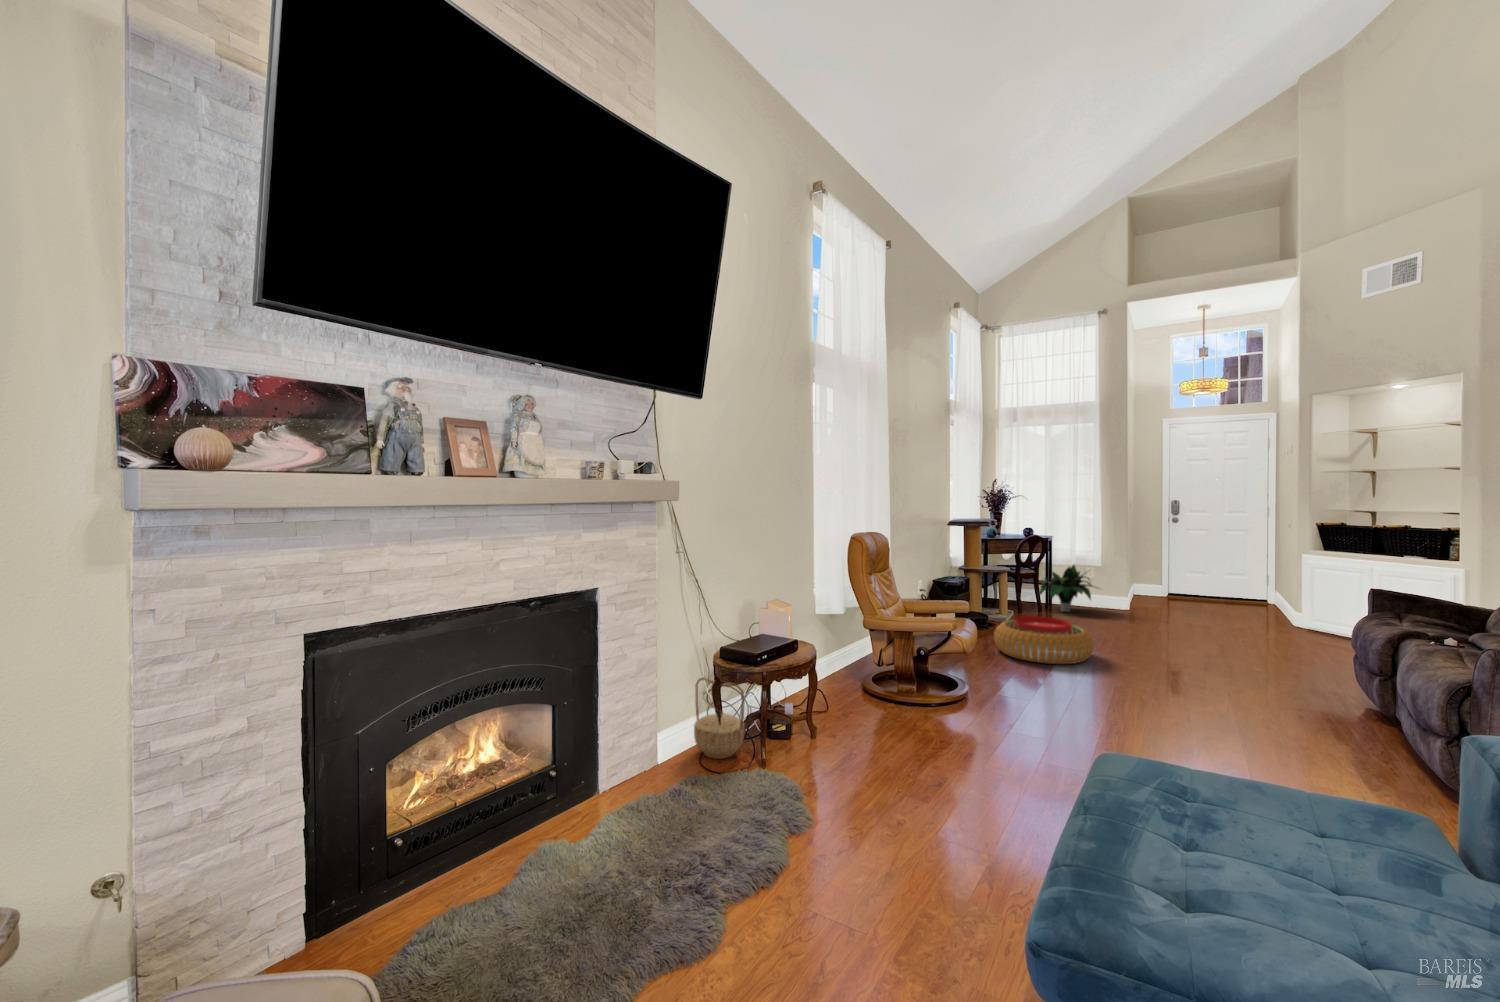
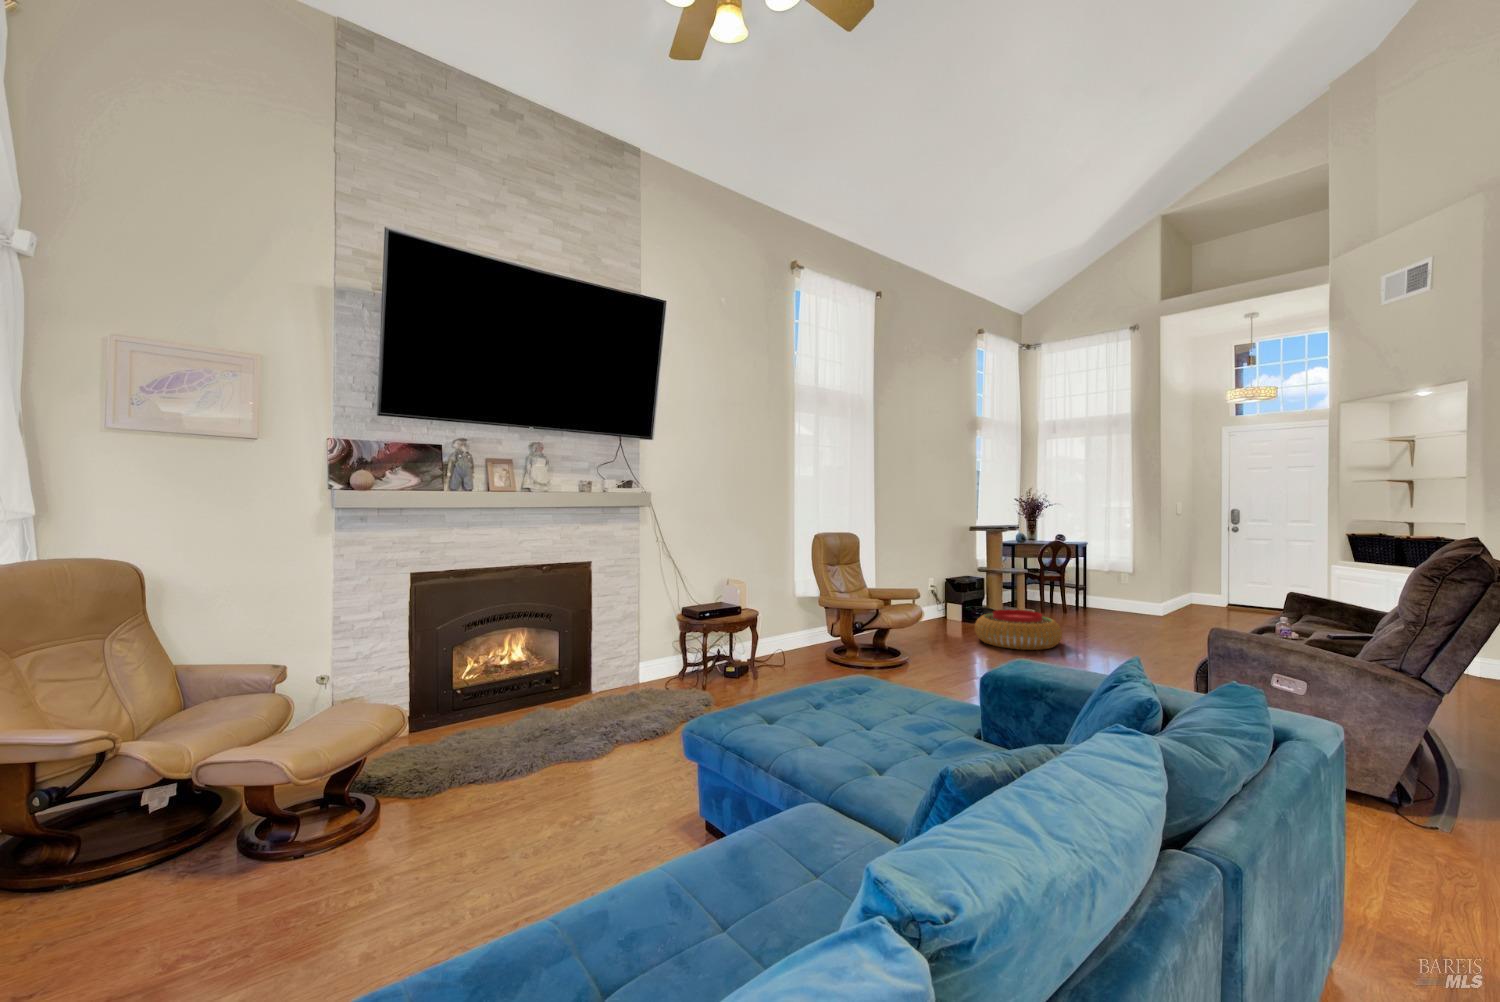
potted plant: present [1038,565,1092,612] -> none [1067,568,1135,614]
basket: present [694,677,744,759] -> none [665,629,700,684]

